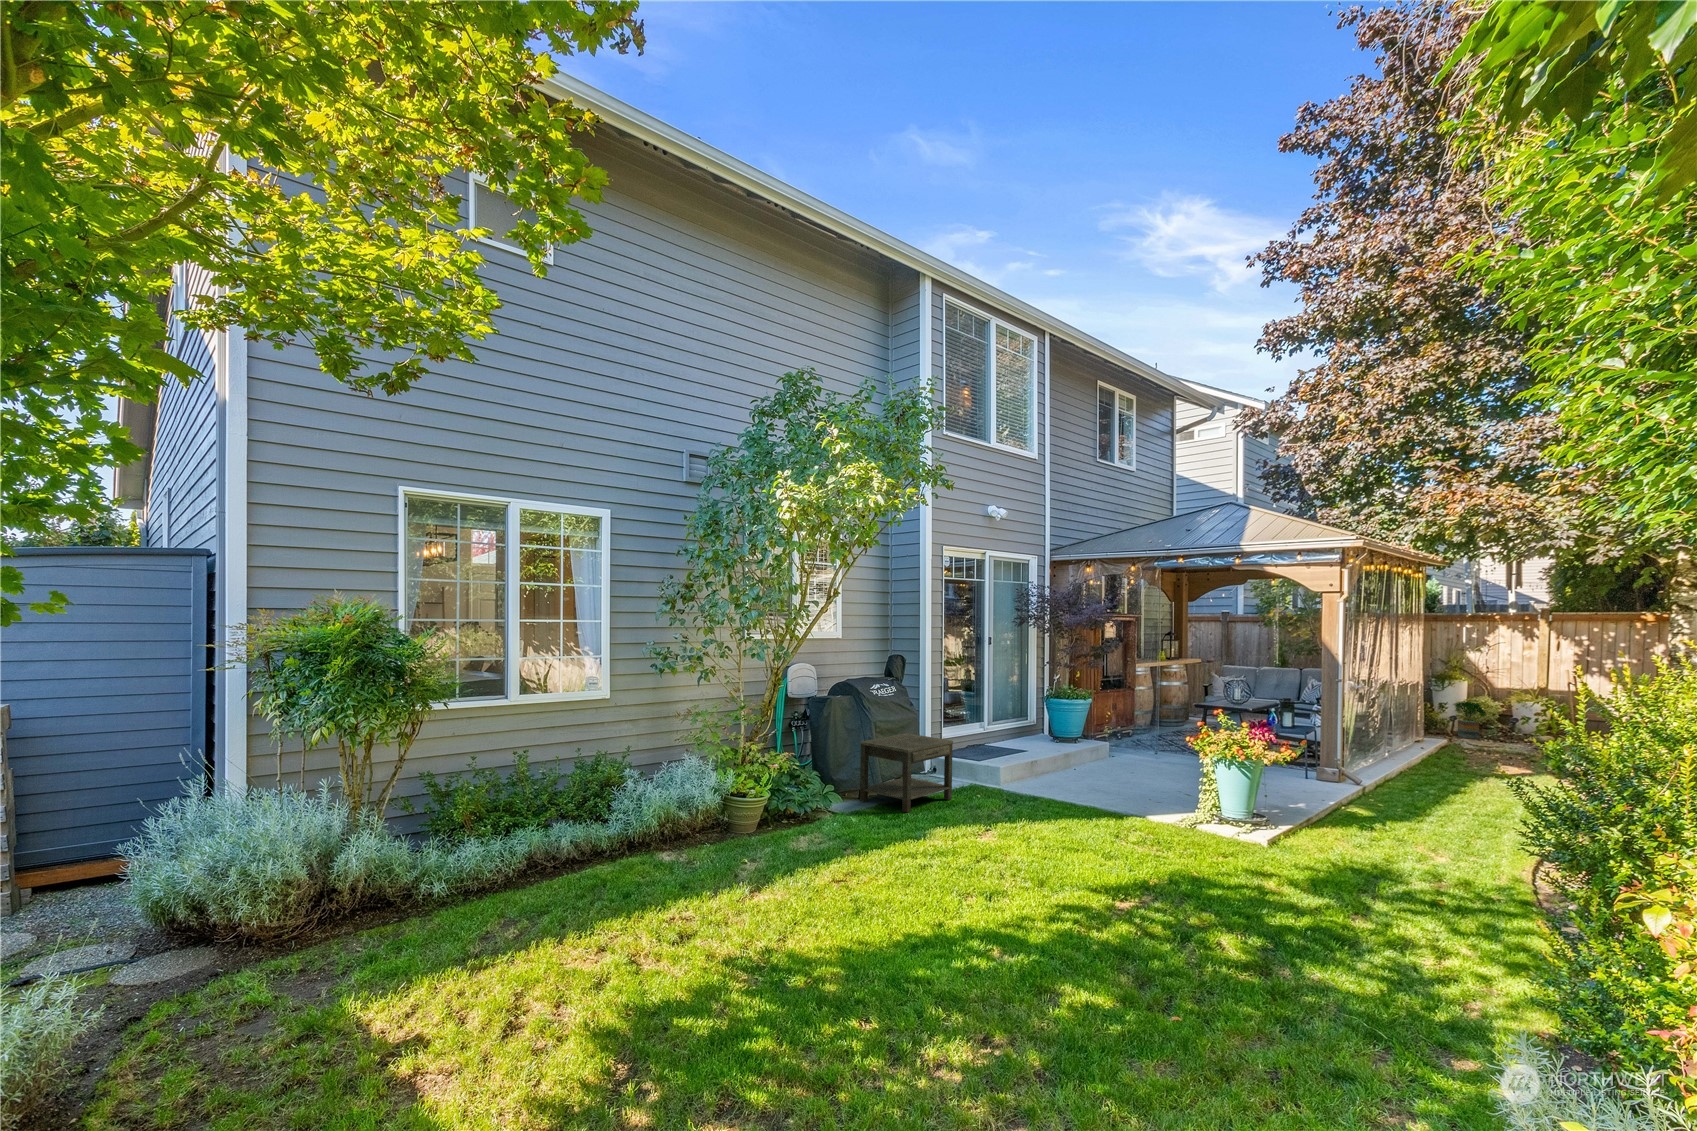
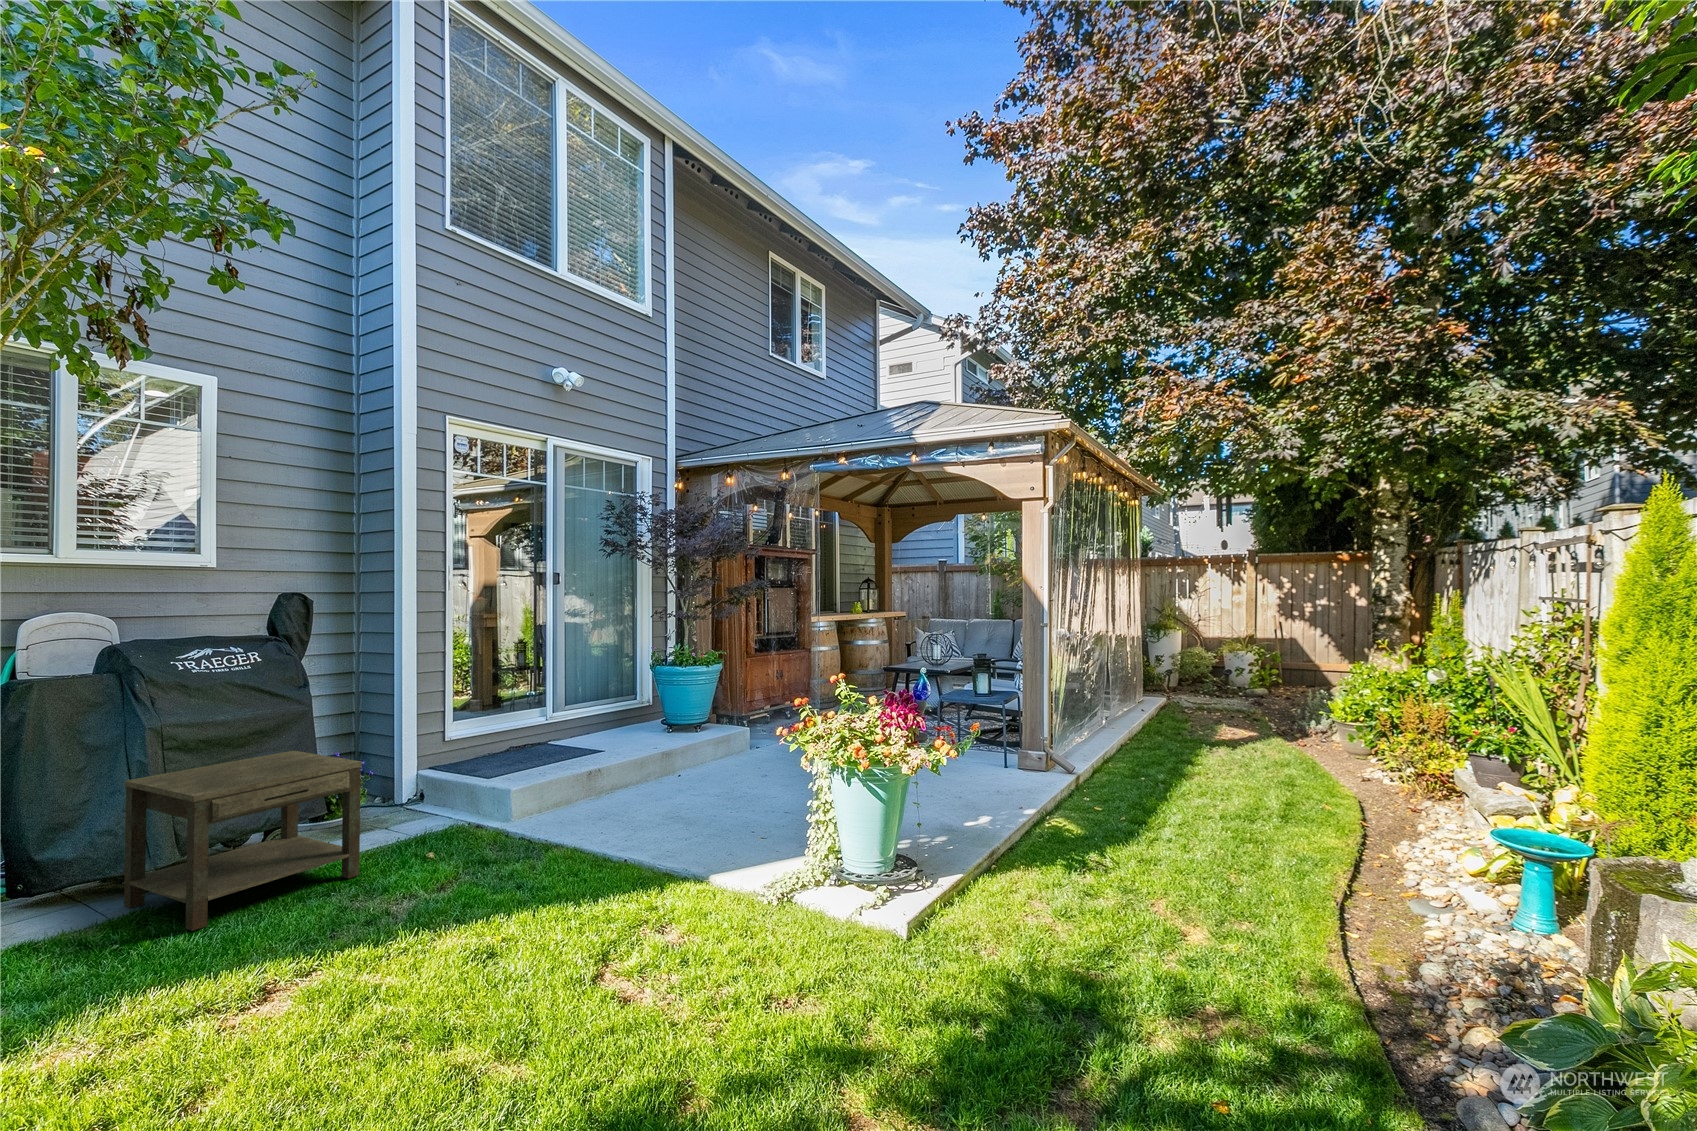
potted tree: present [1455,702,1485,739] -> none [1167,653,1199,695]

